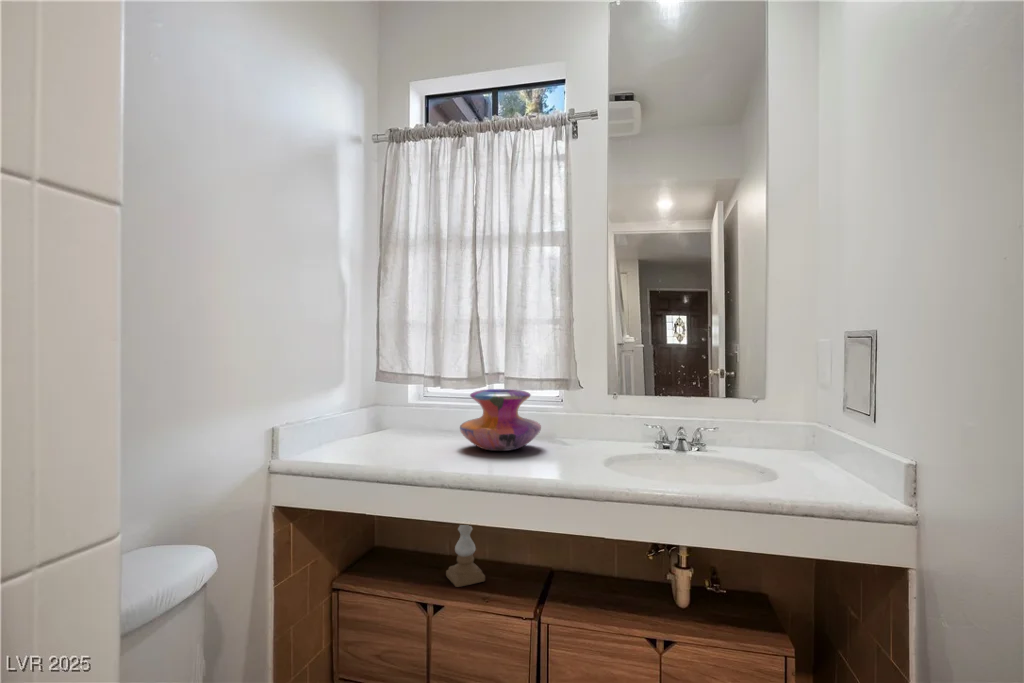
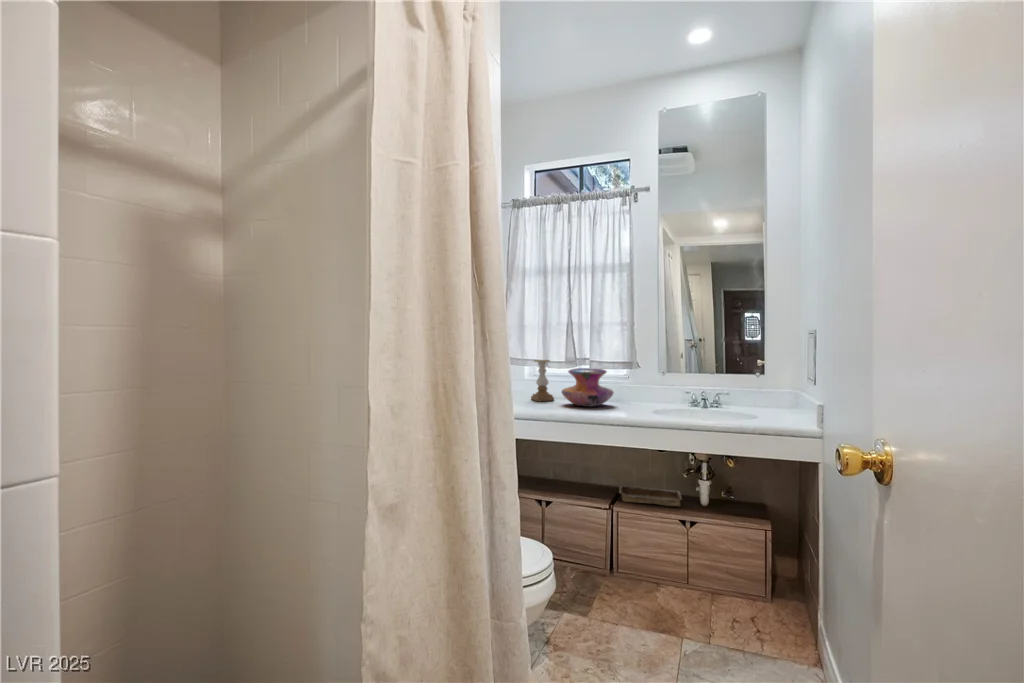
candle holder: present [446,525,485,587] -> present [531,360,554,401]
tray: none [548,571,647,609] -> present [619,485,682,506]

